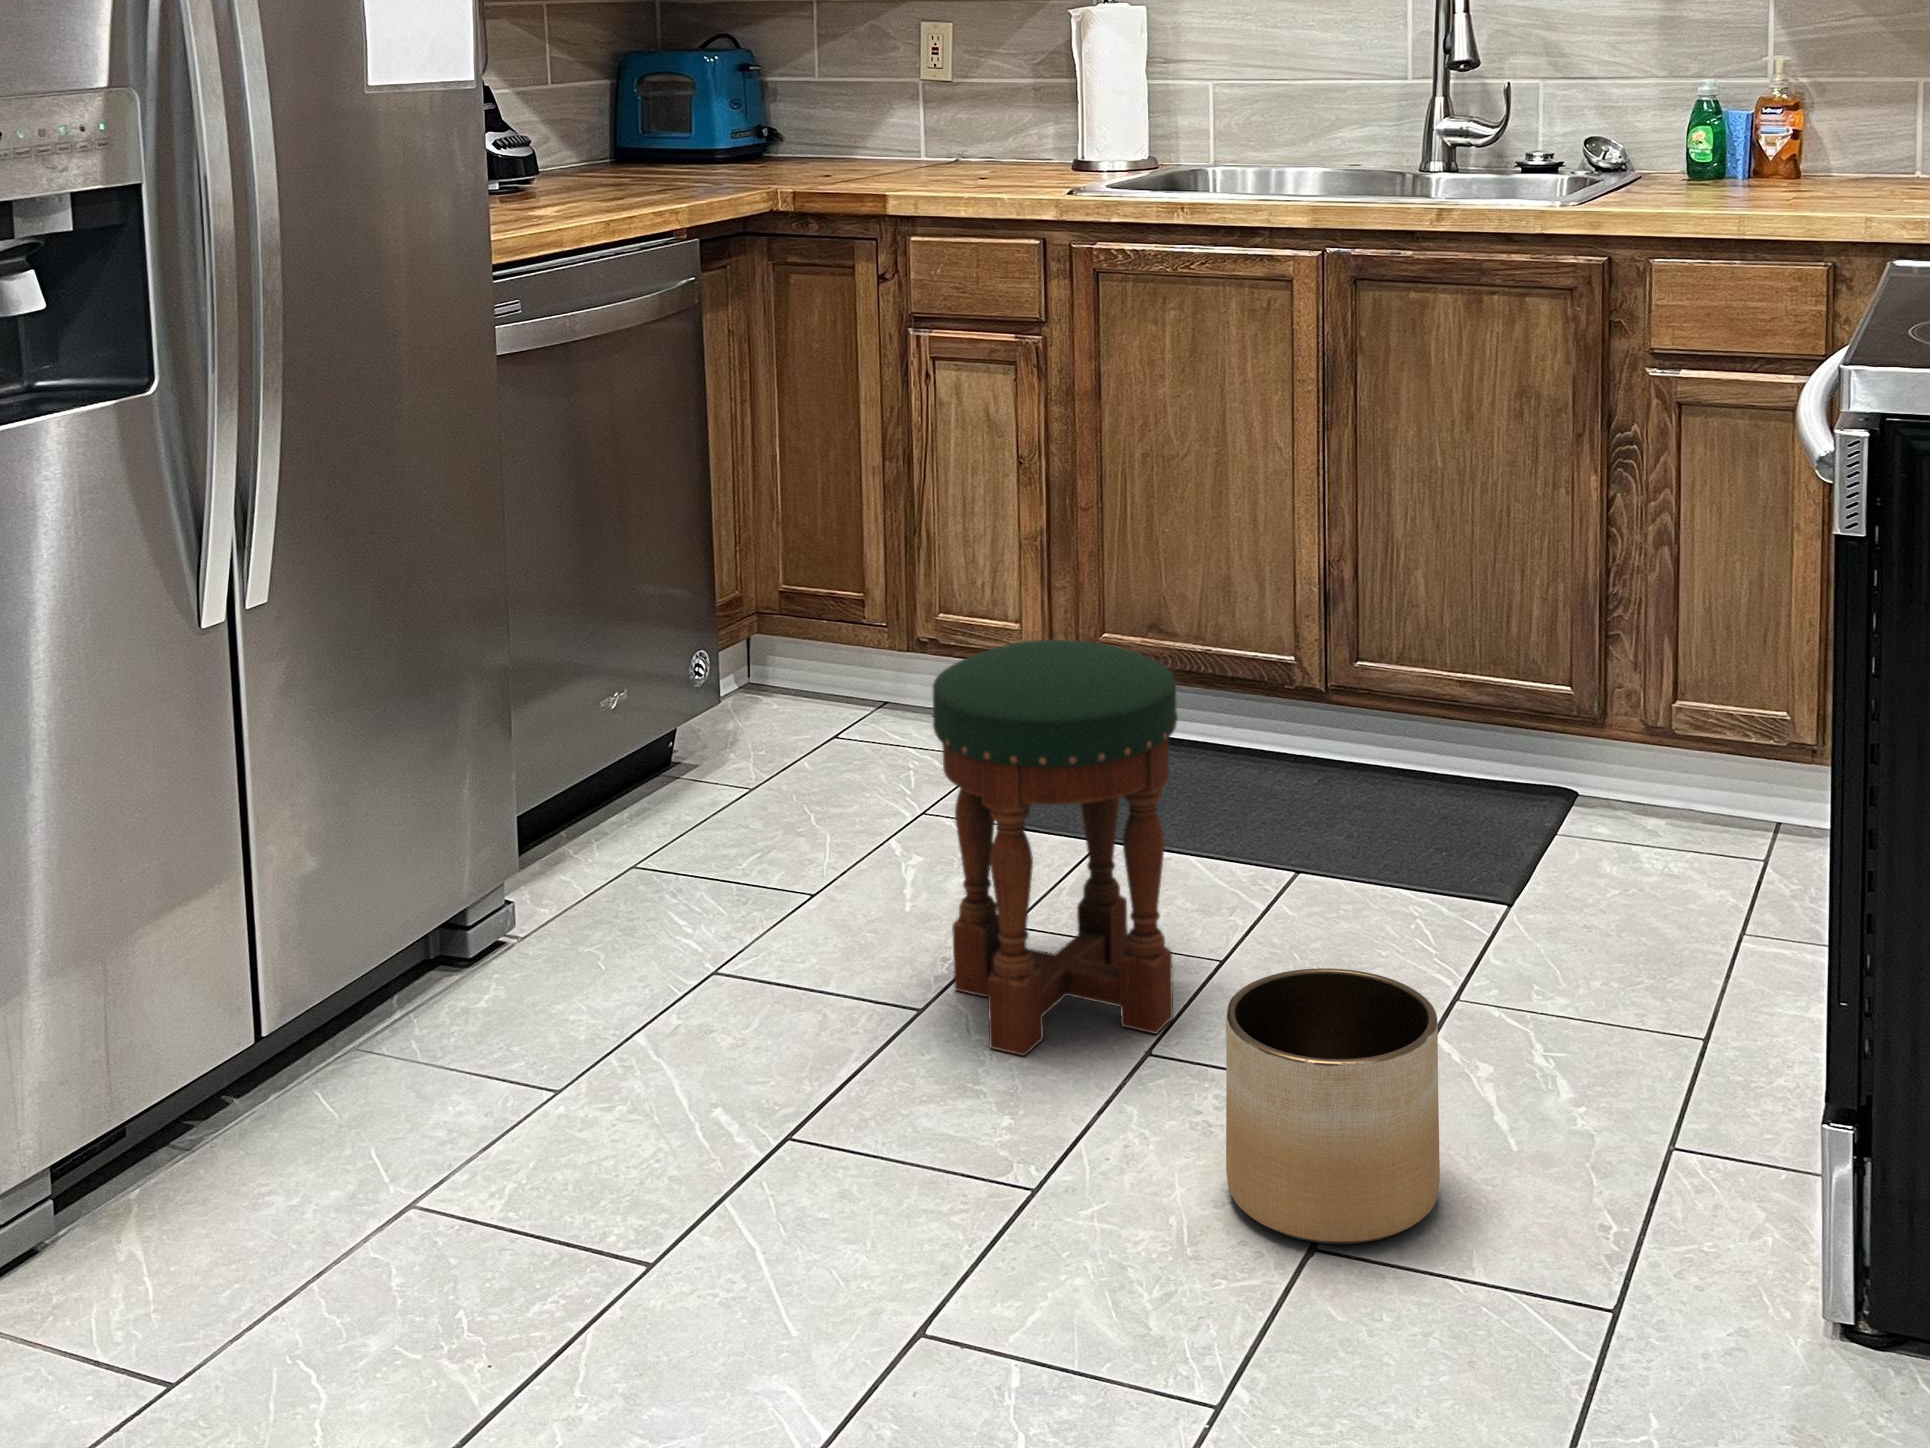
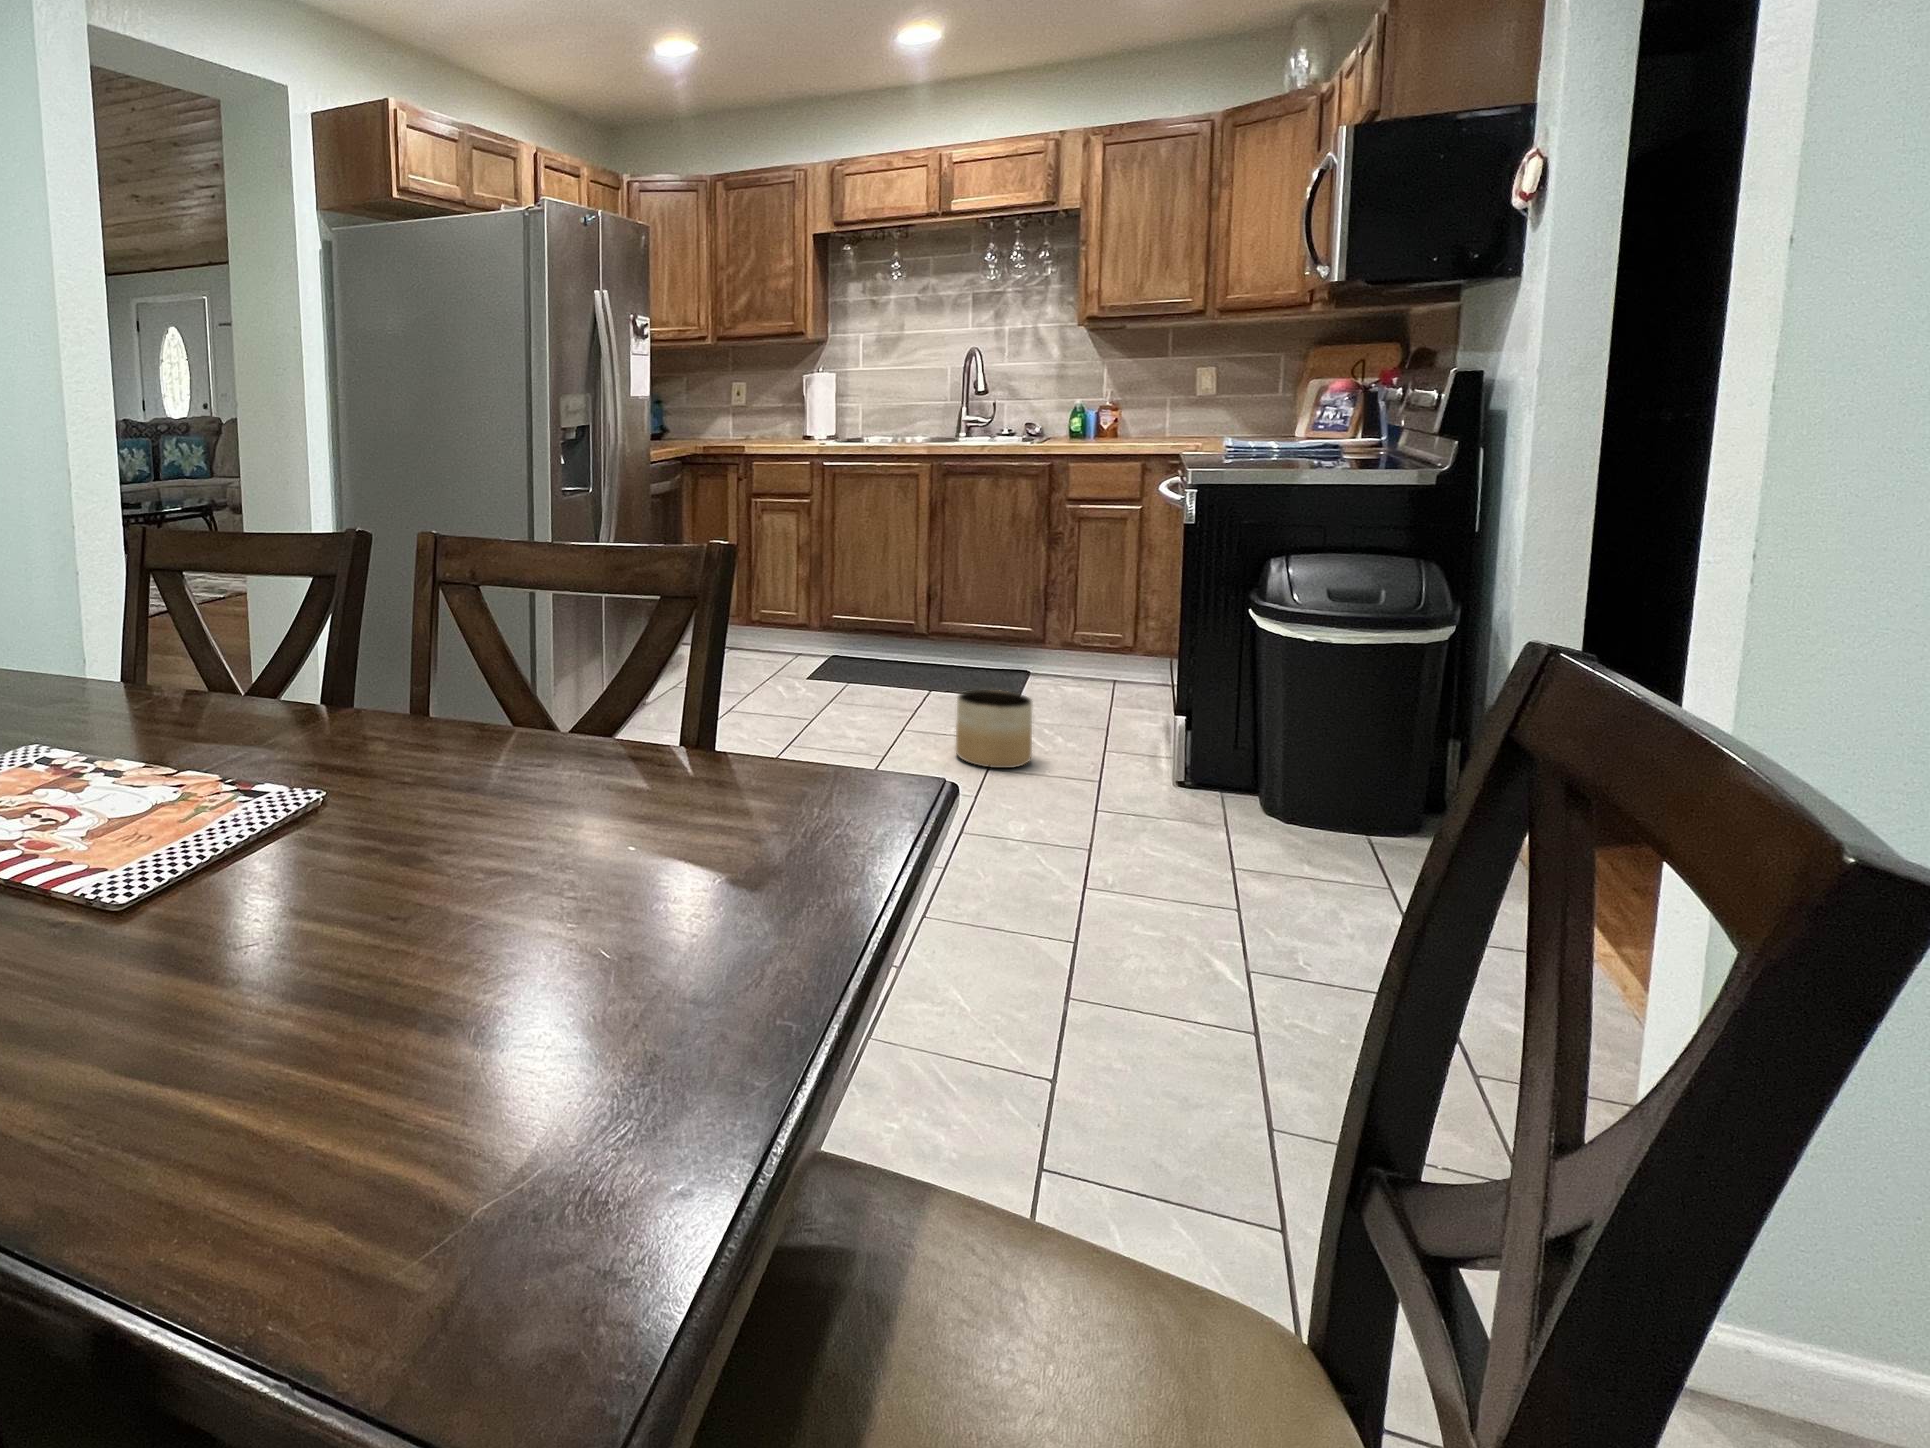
stool: present [933,640,1178,1056] -> none [826,594,915,731]

